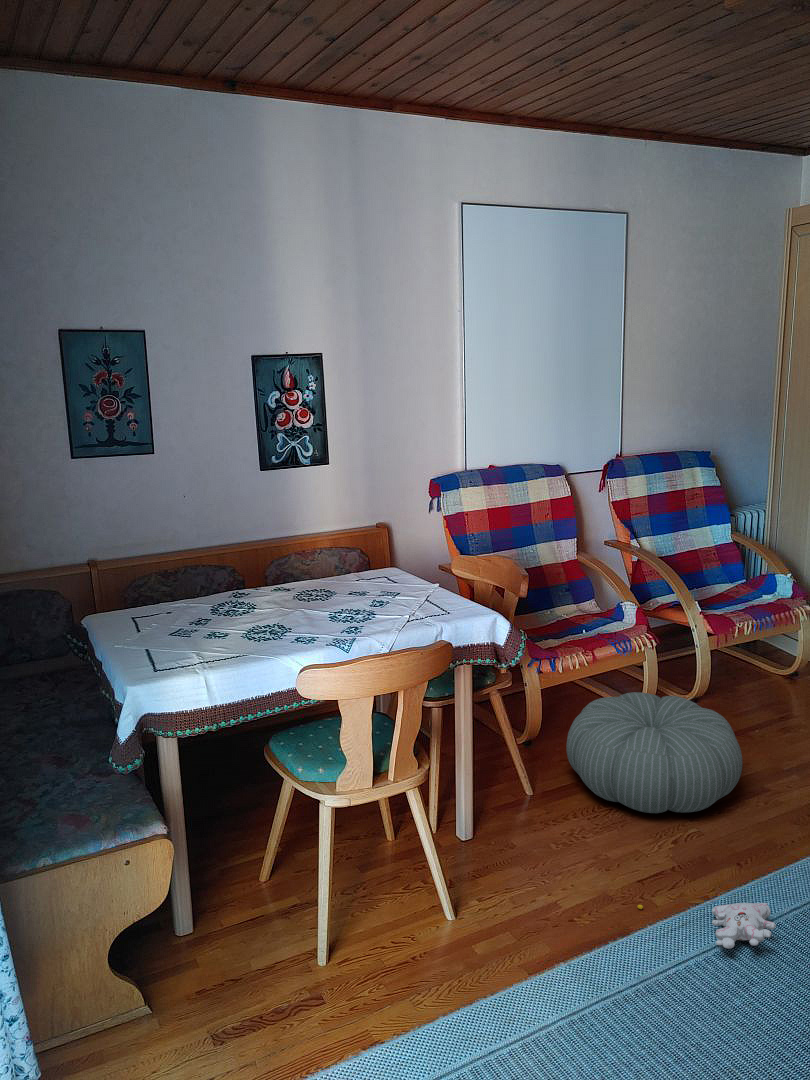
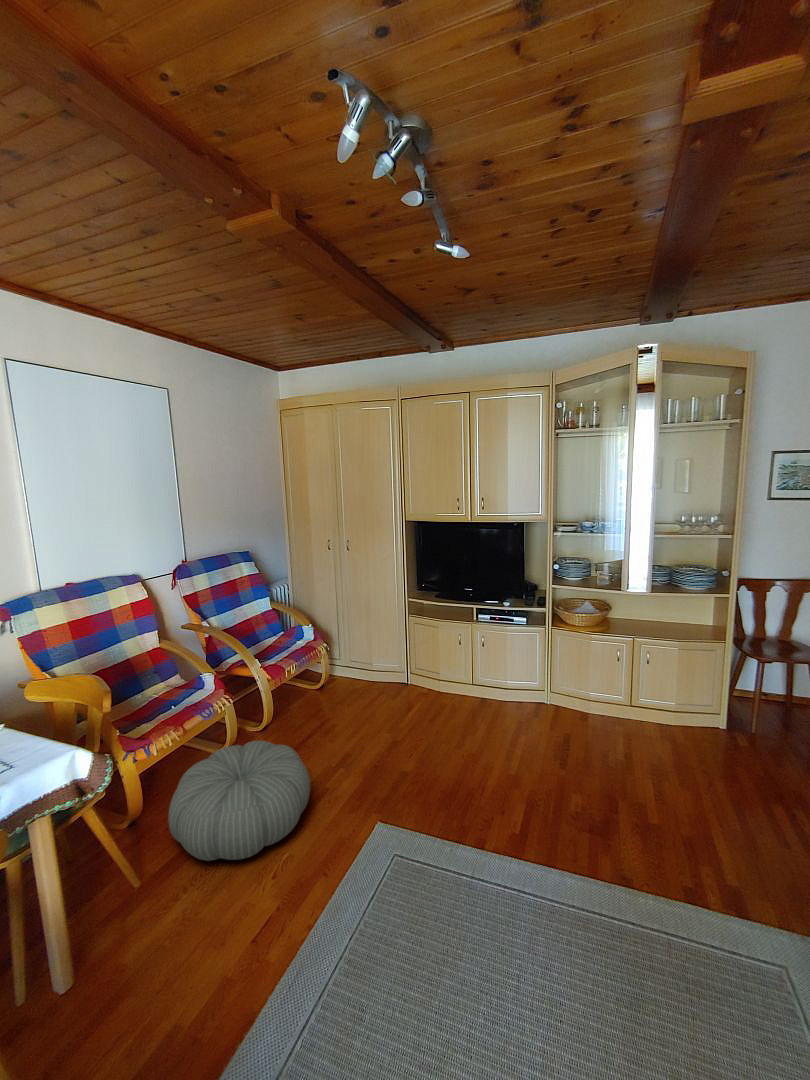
plush toy: present [637,903,776,949] -> none [255,911,367,987]

